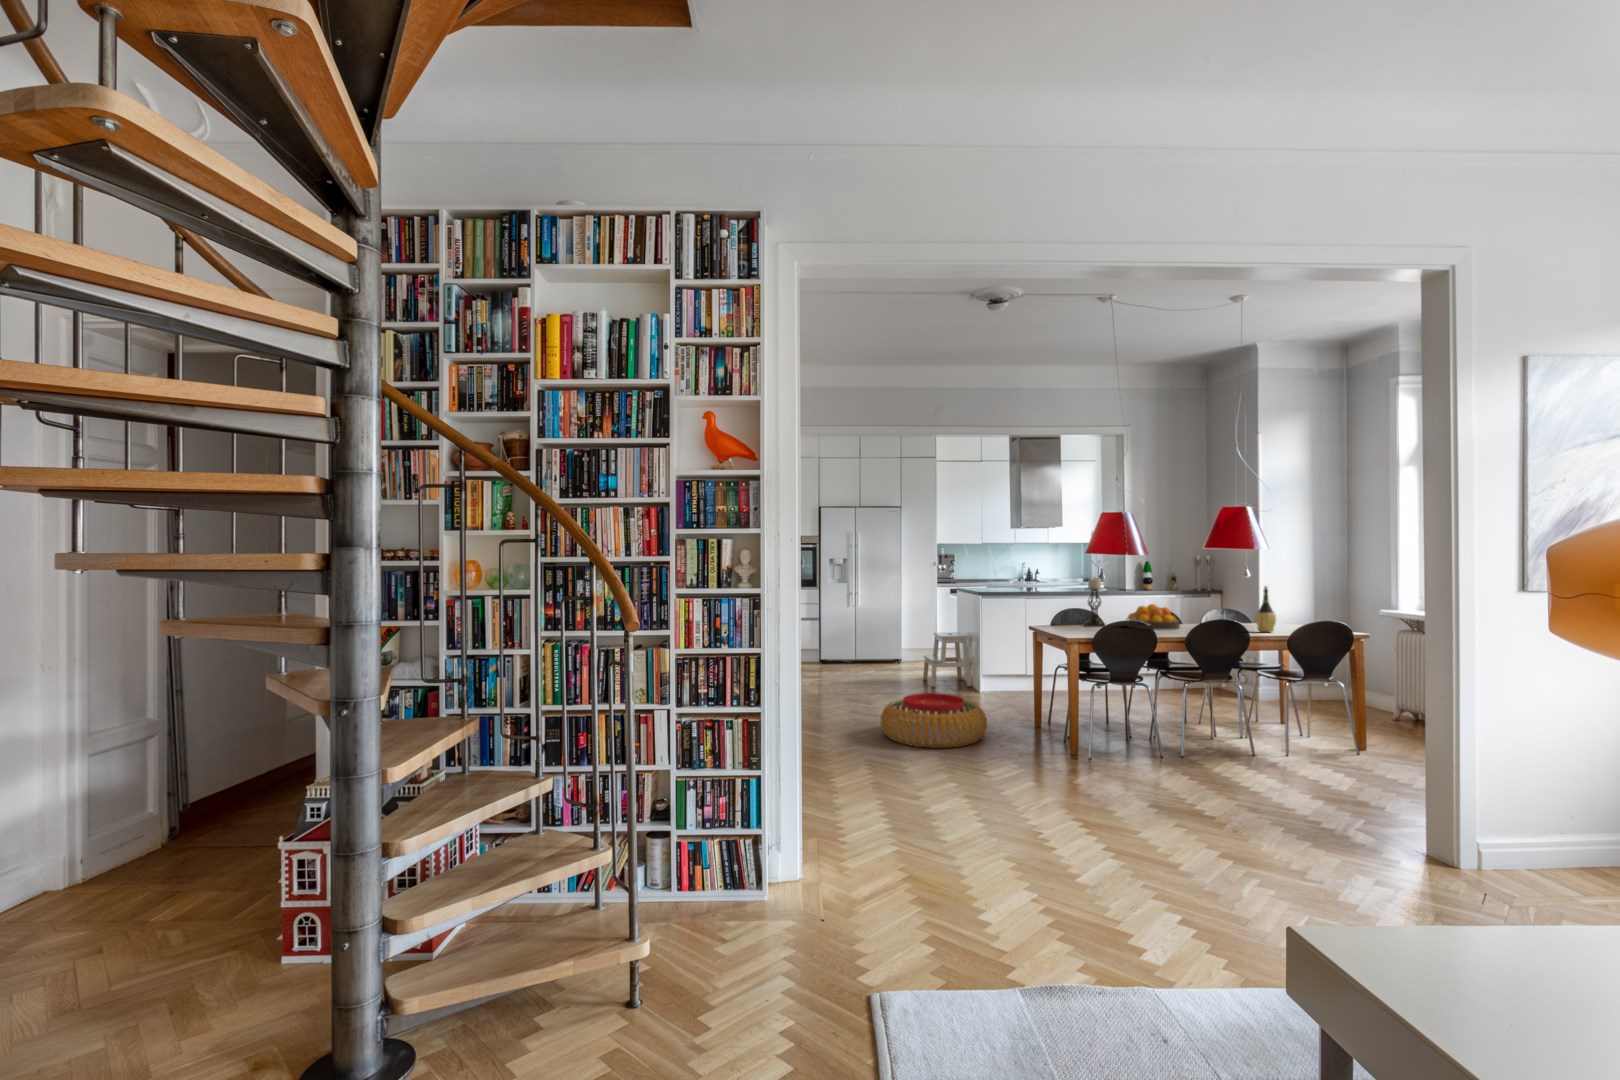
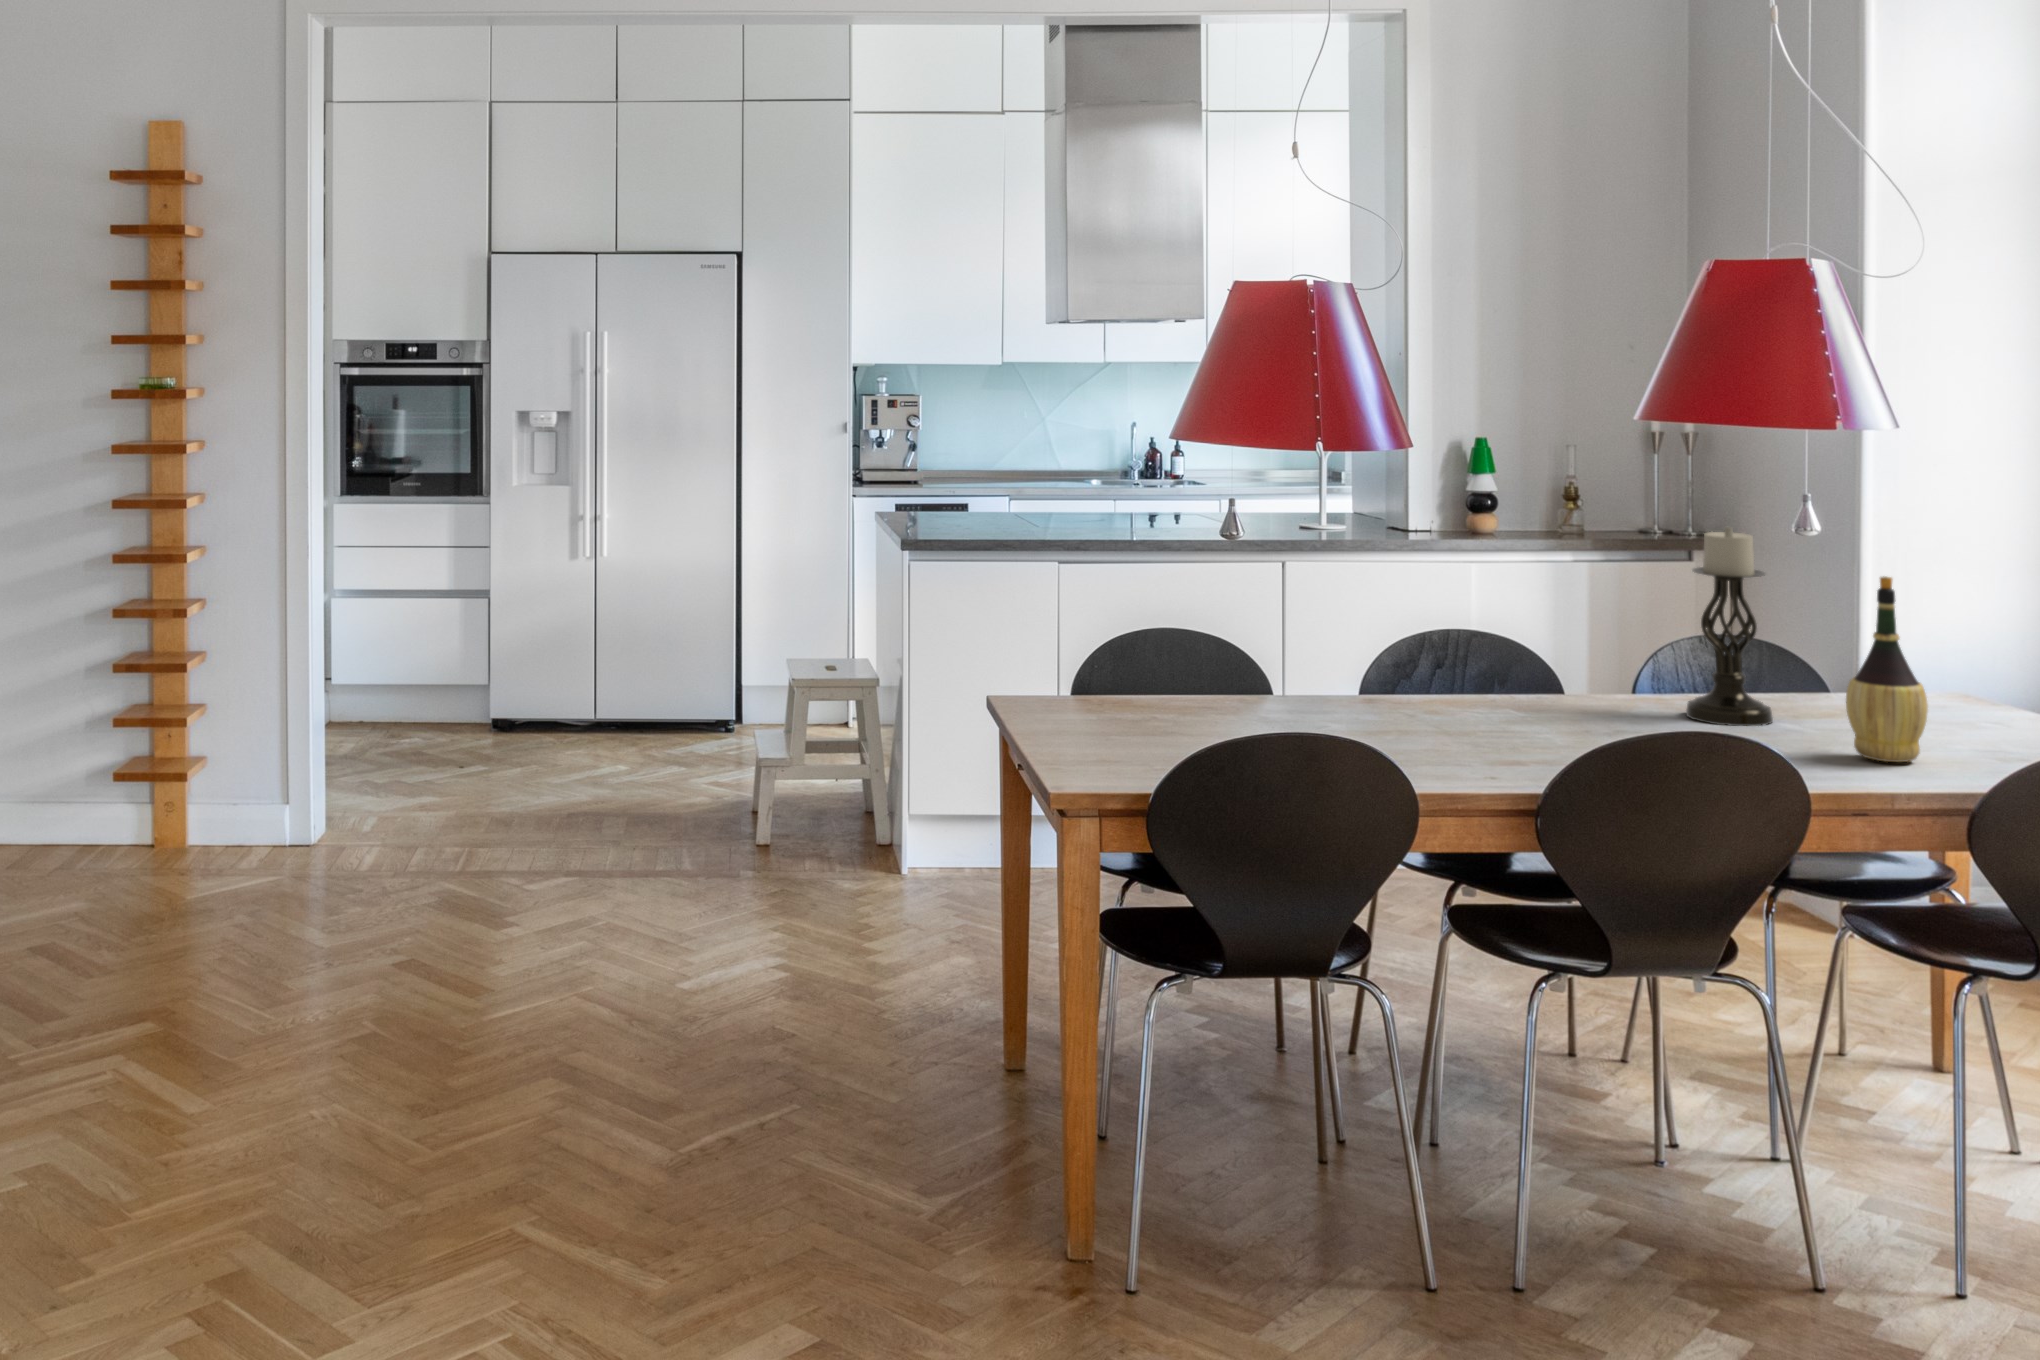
candle holder: present [1084,577,1105,627] -> present [1686,527,1773,726]
fruit bowl: present [1127,604,1180,630] -> none [1363,626,1560,739]
pouf: present [880,693,987,748] -> none [334,999,780,1293]

